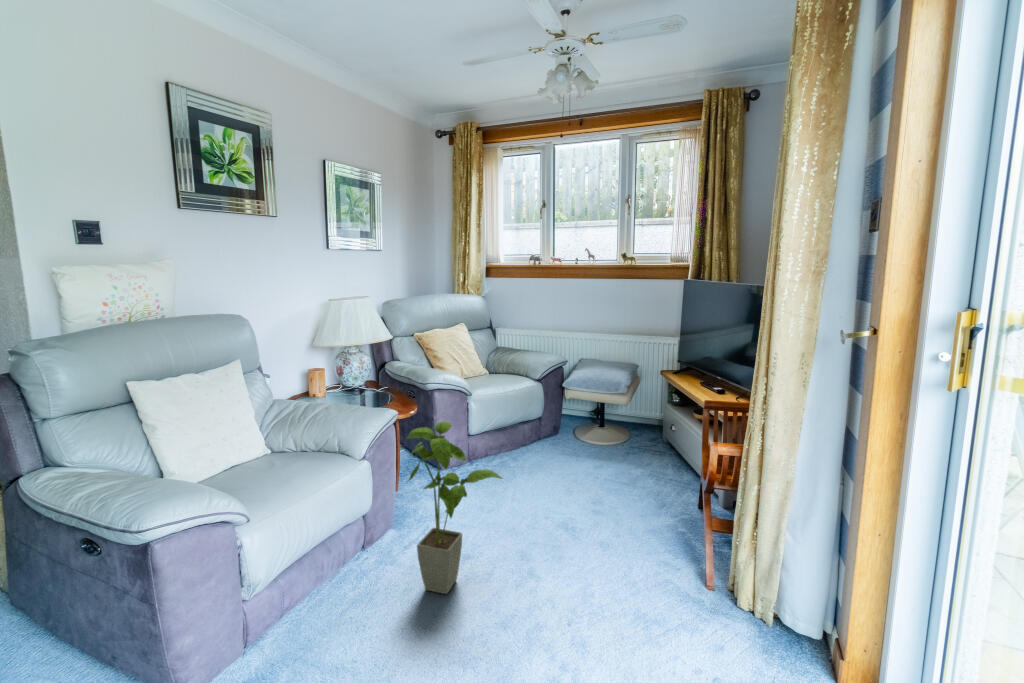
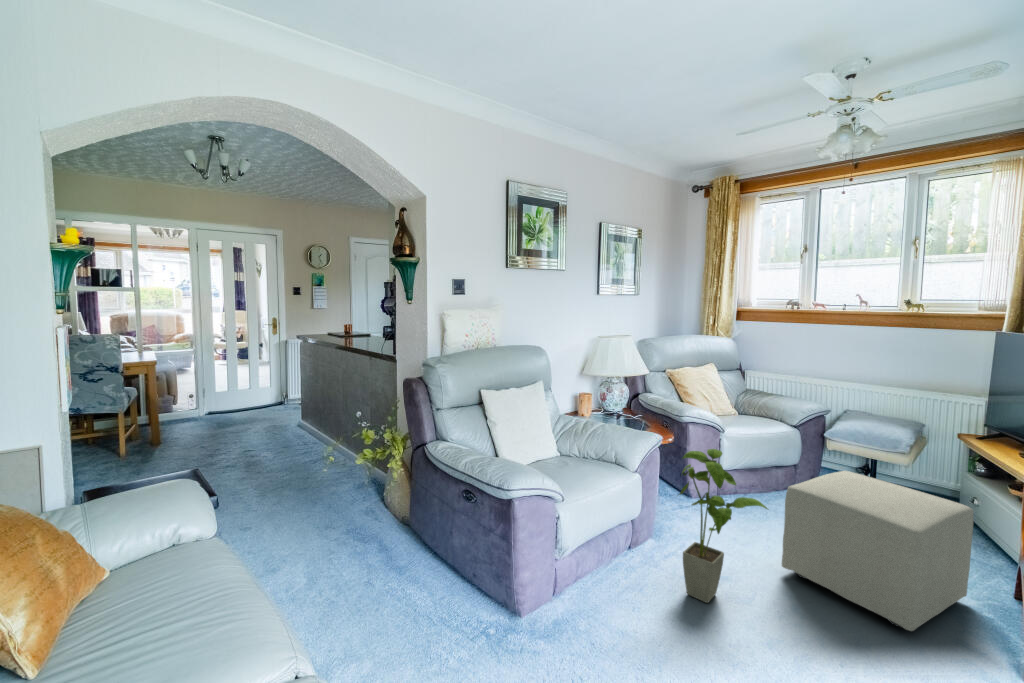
ottoman: none [523,419,671,566] -> present [782,471,973,631]

